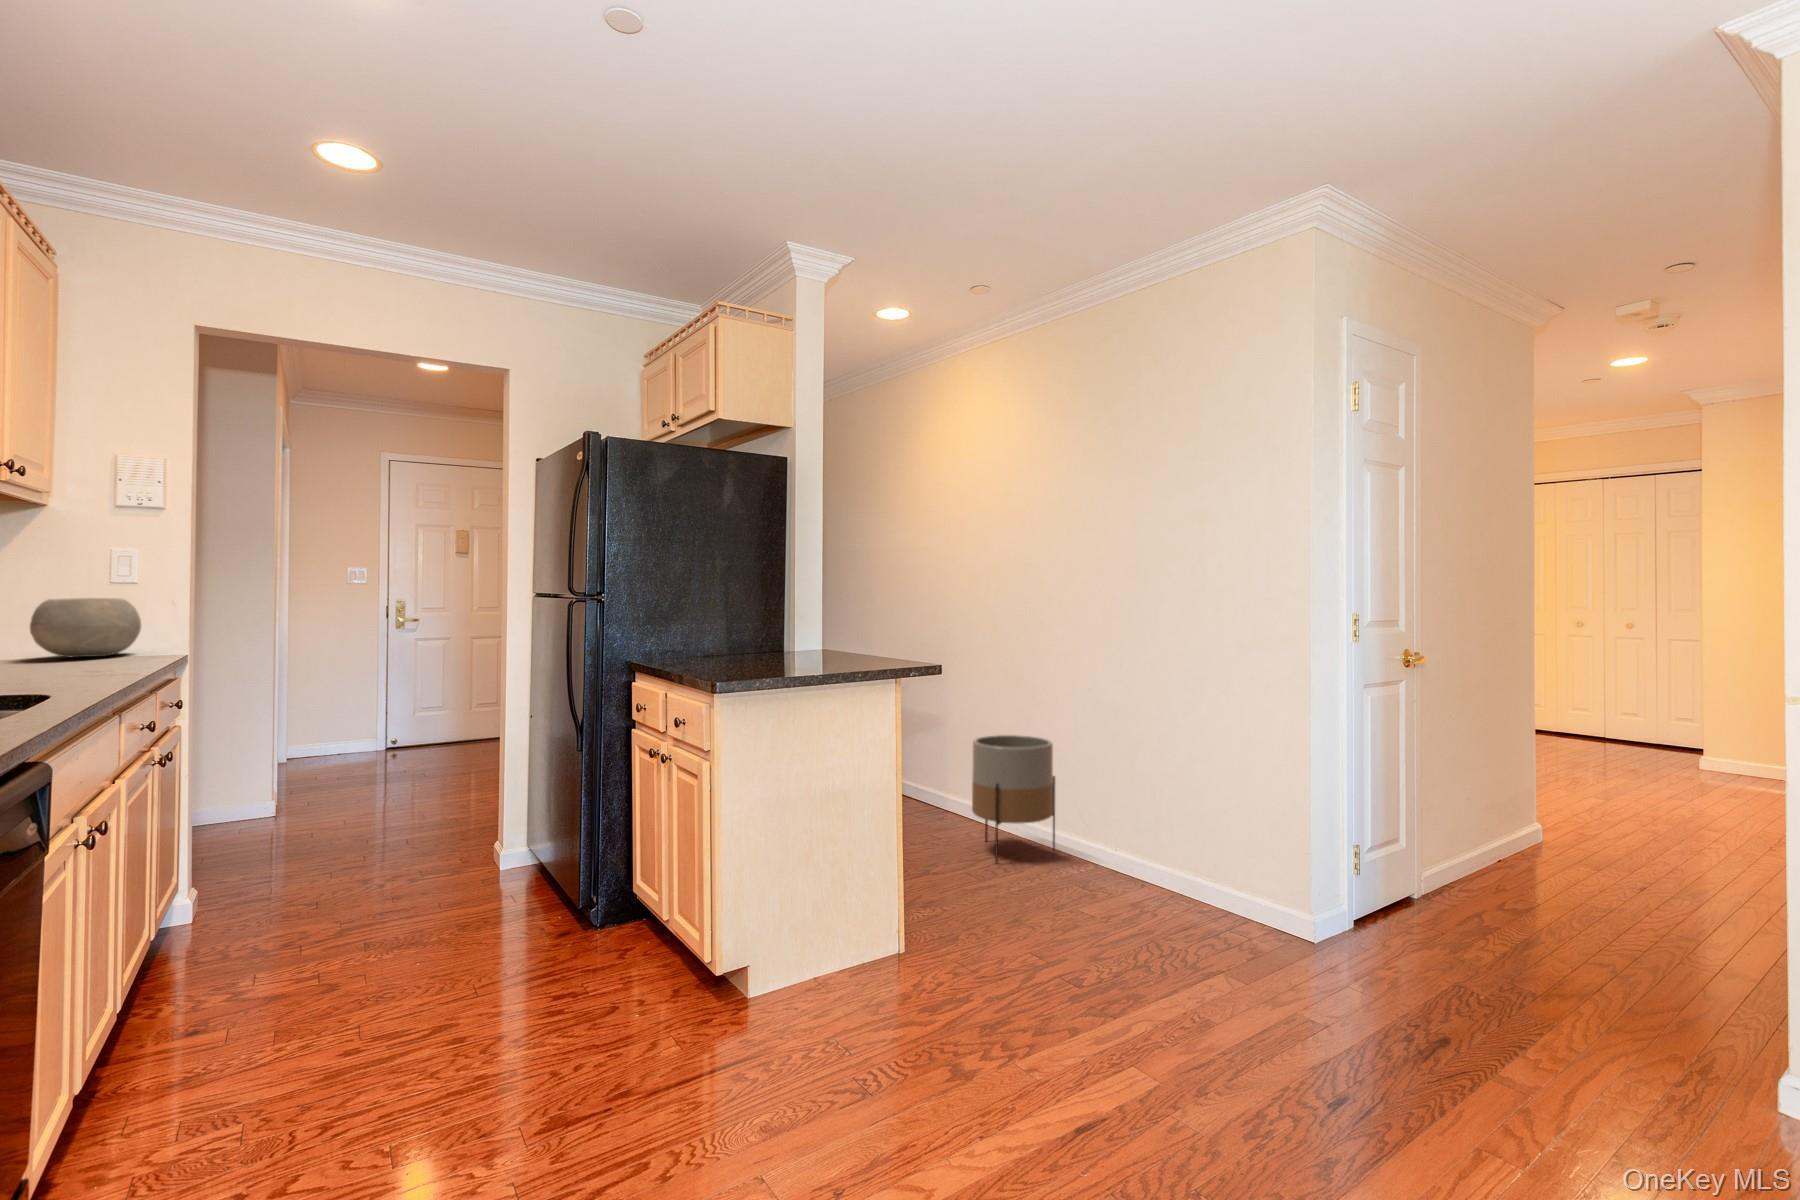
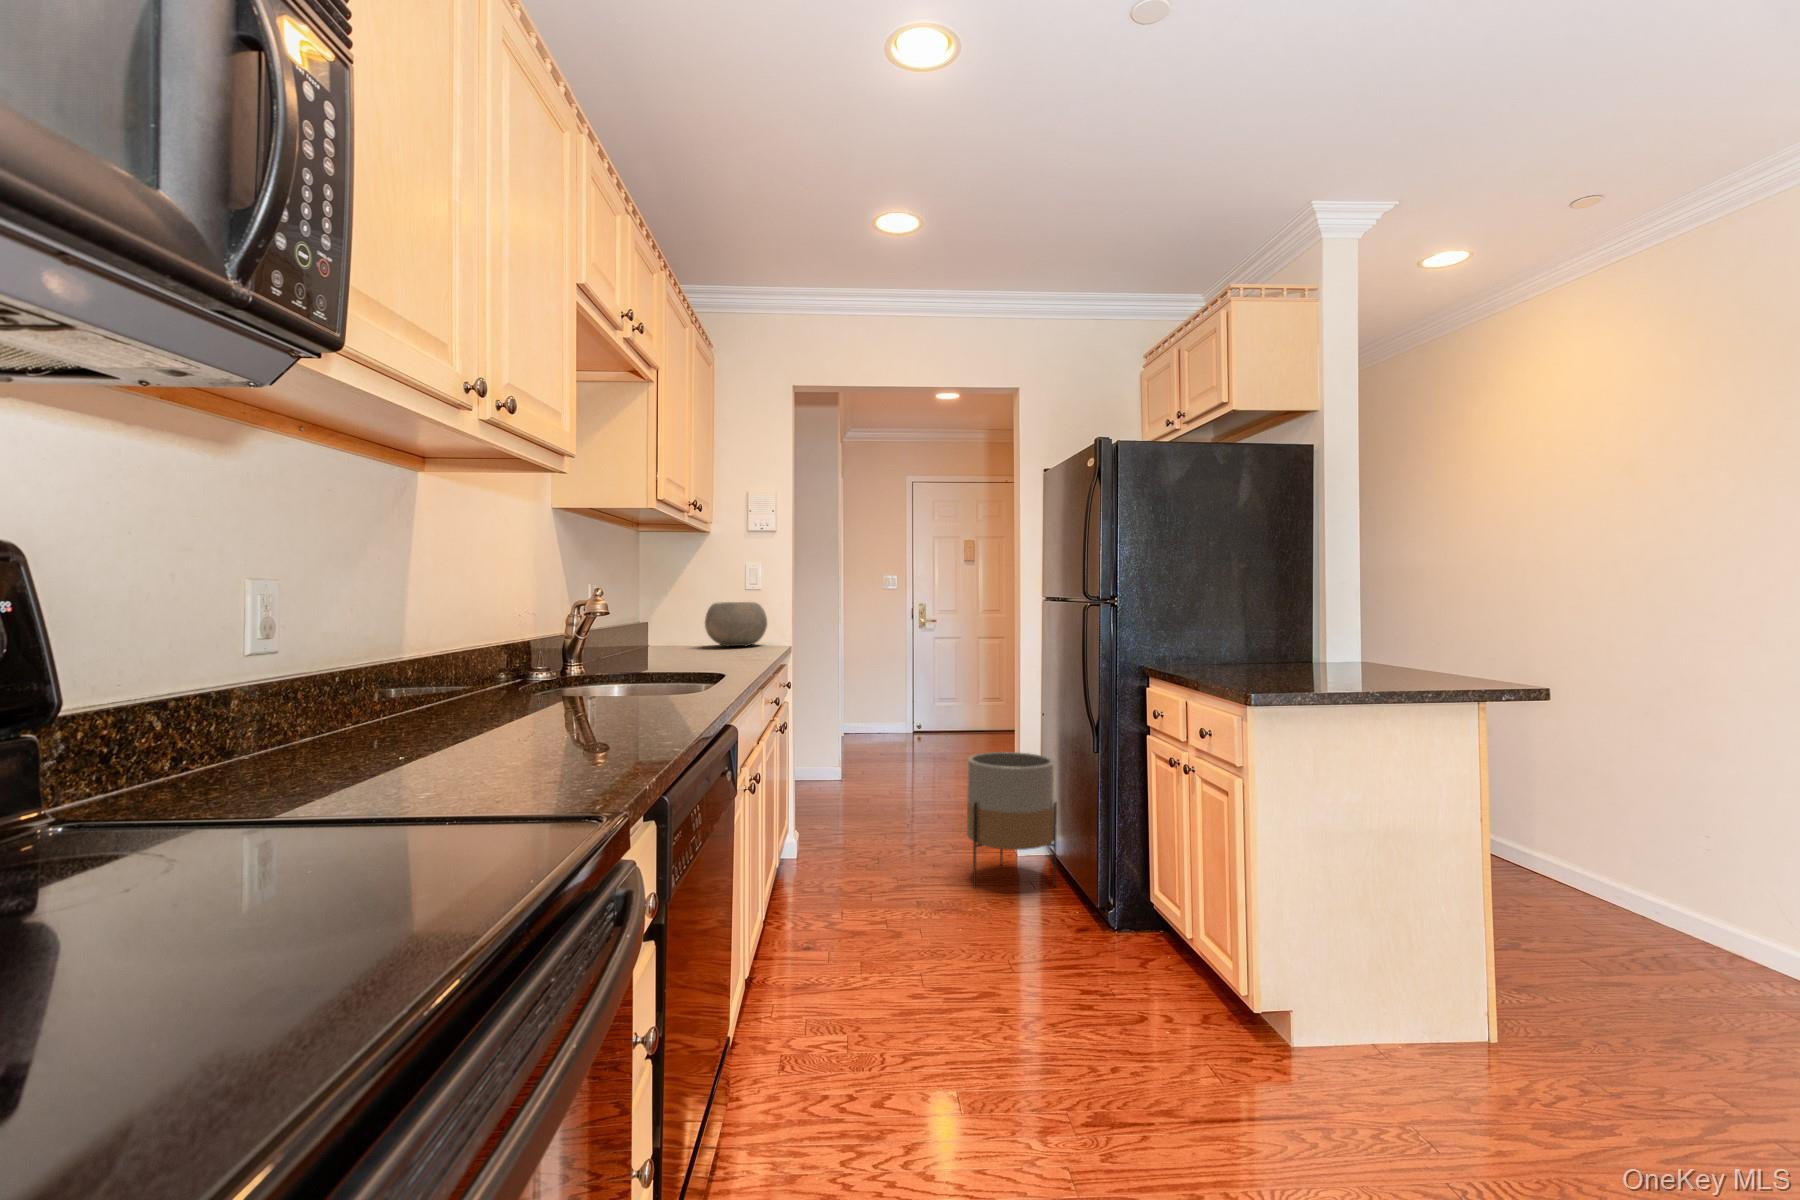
planter: present [972,735,1055,863] -> present [967,752,1057,888]

